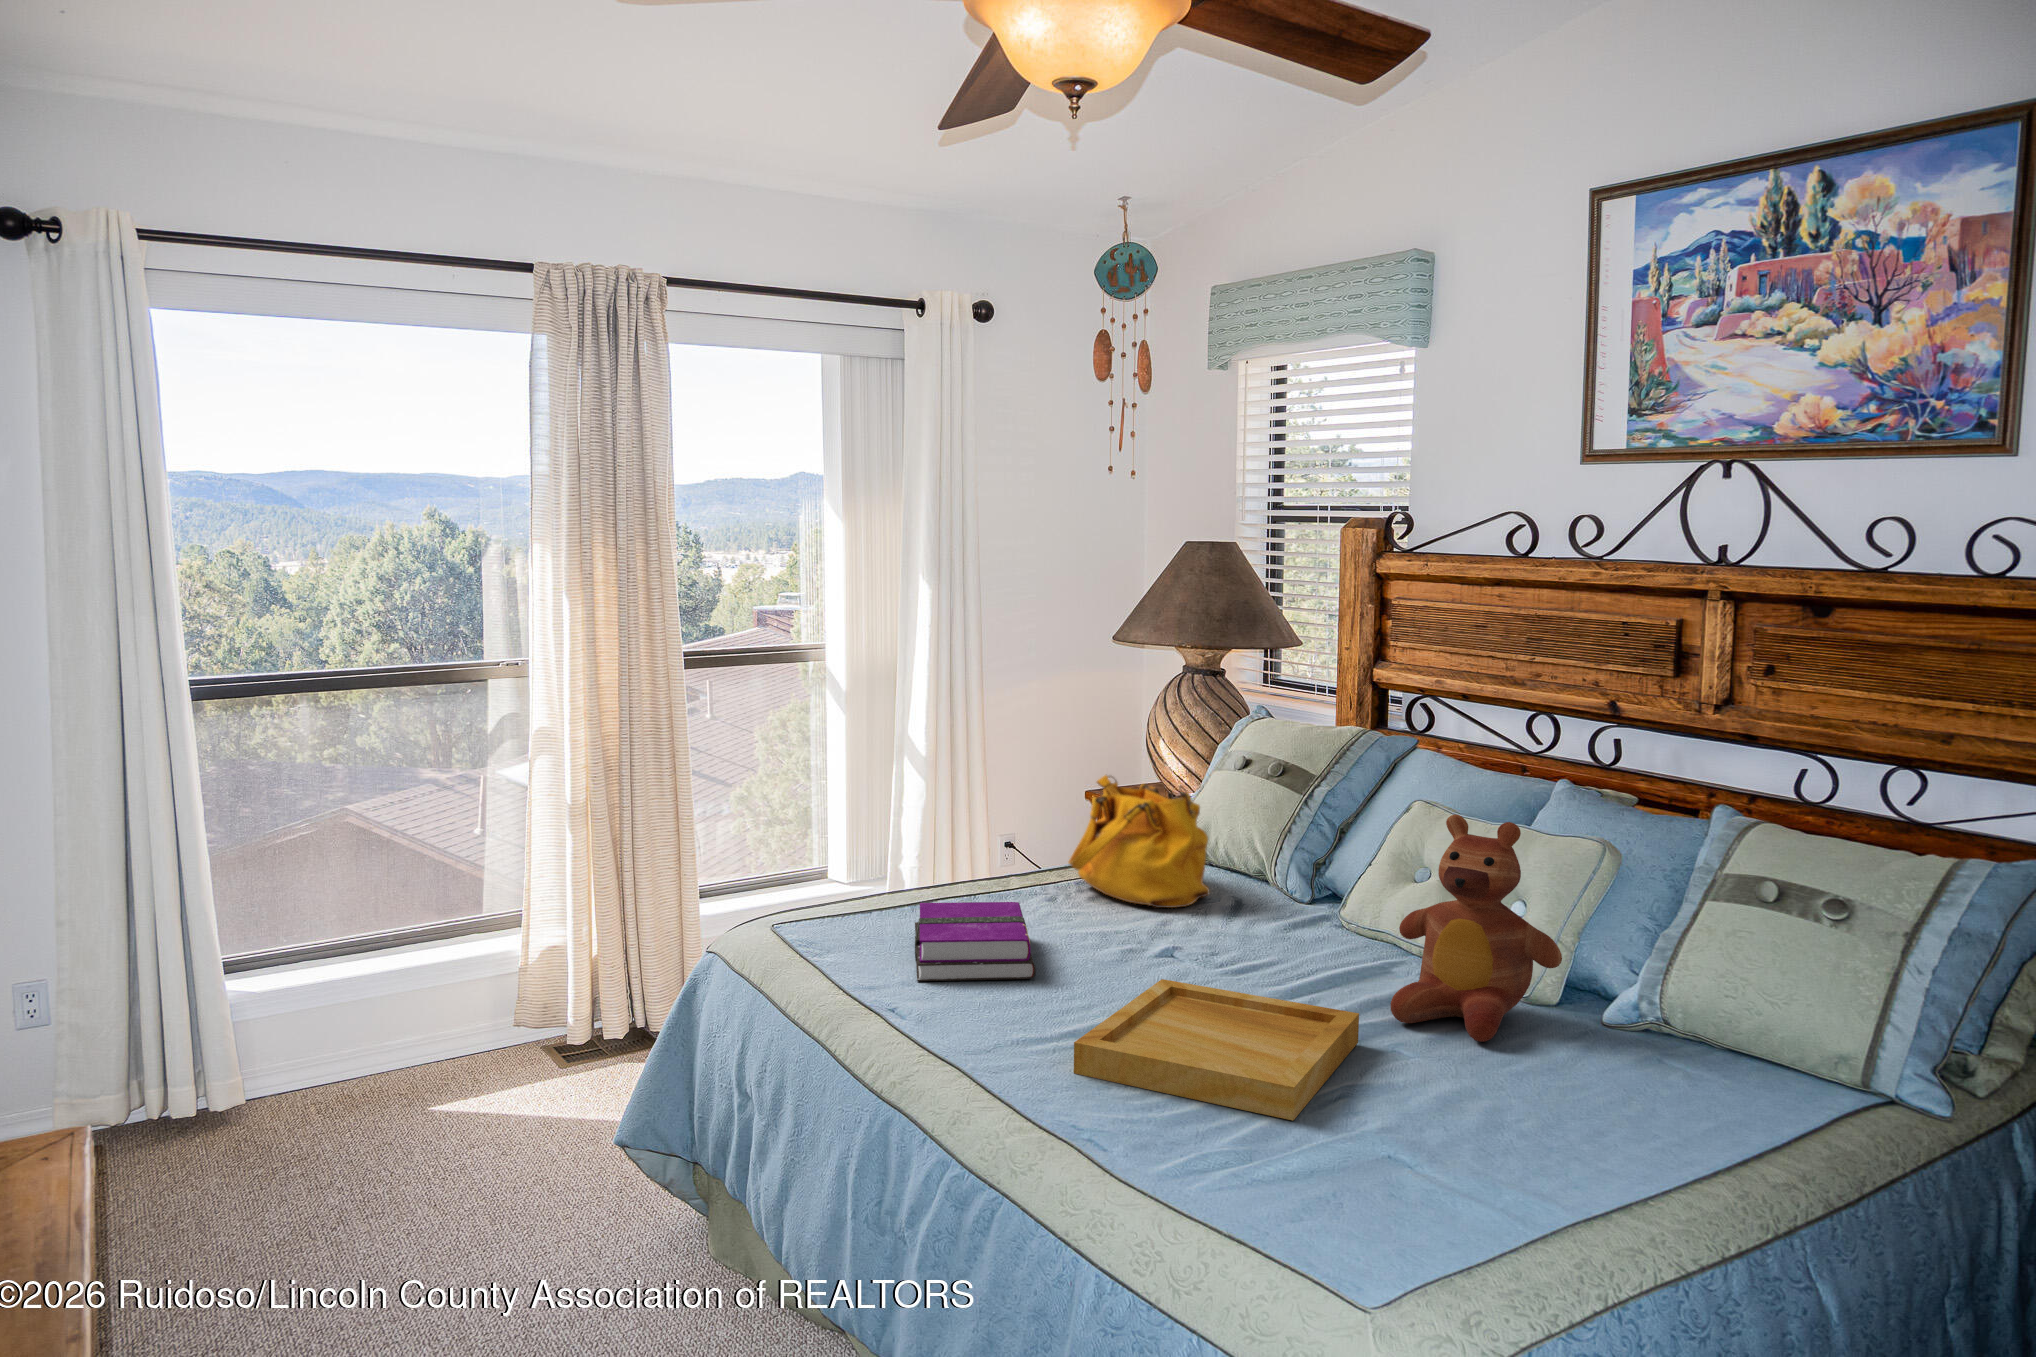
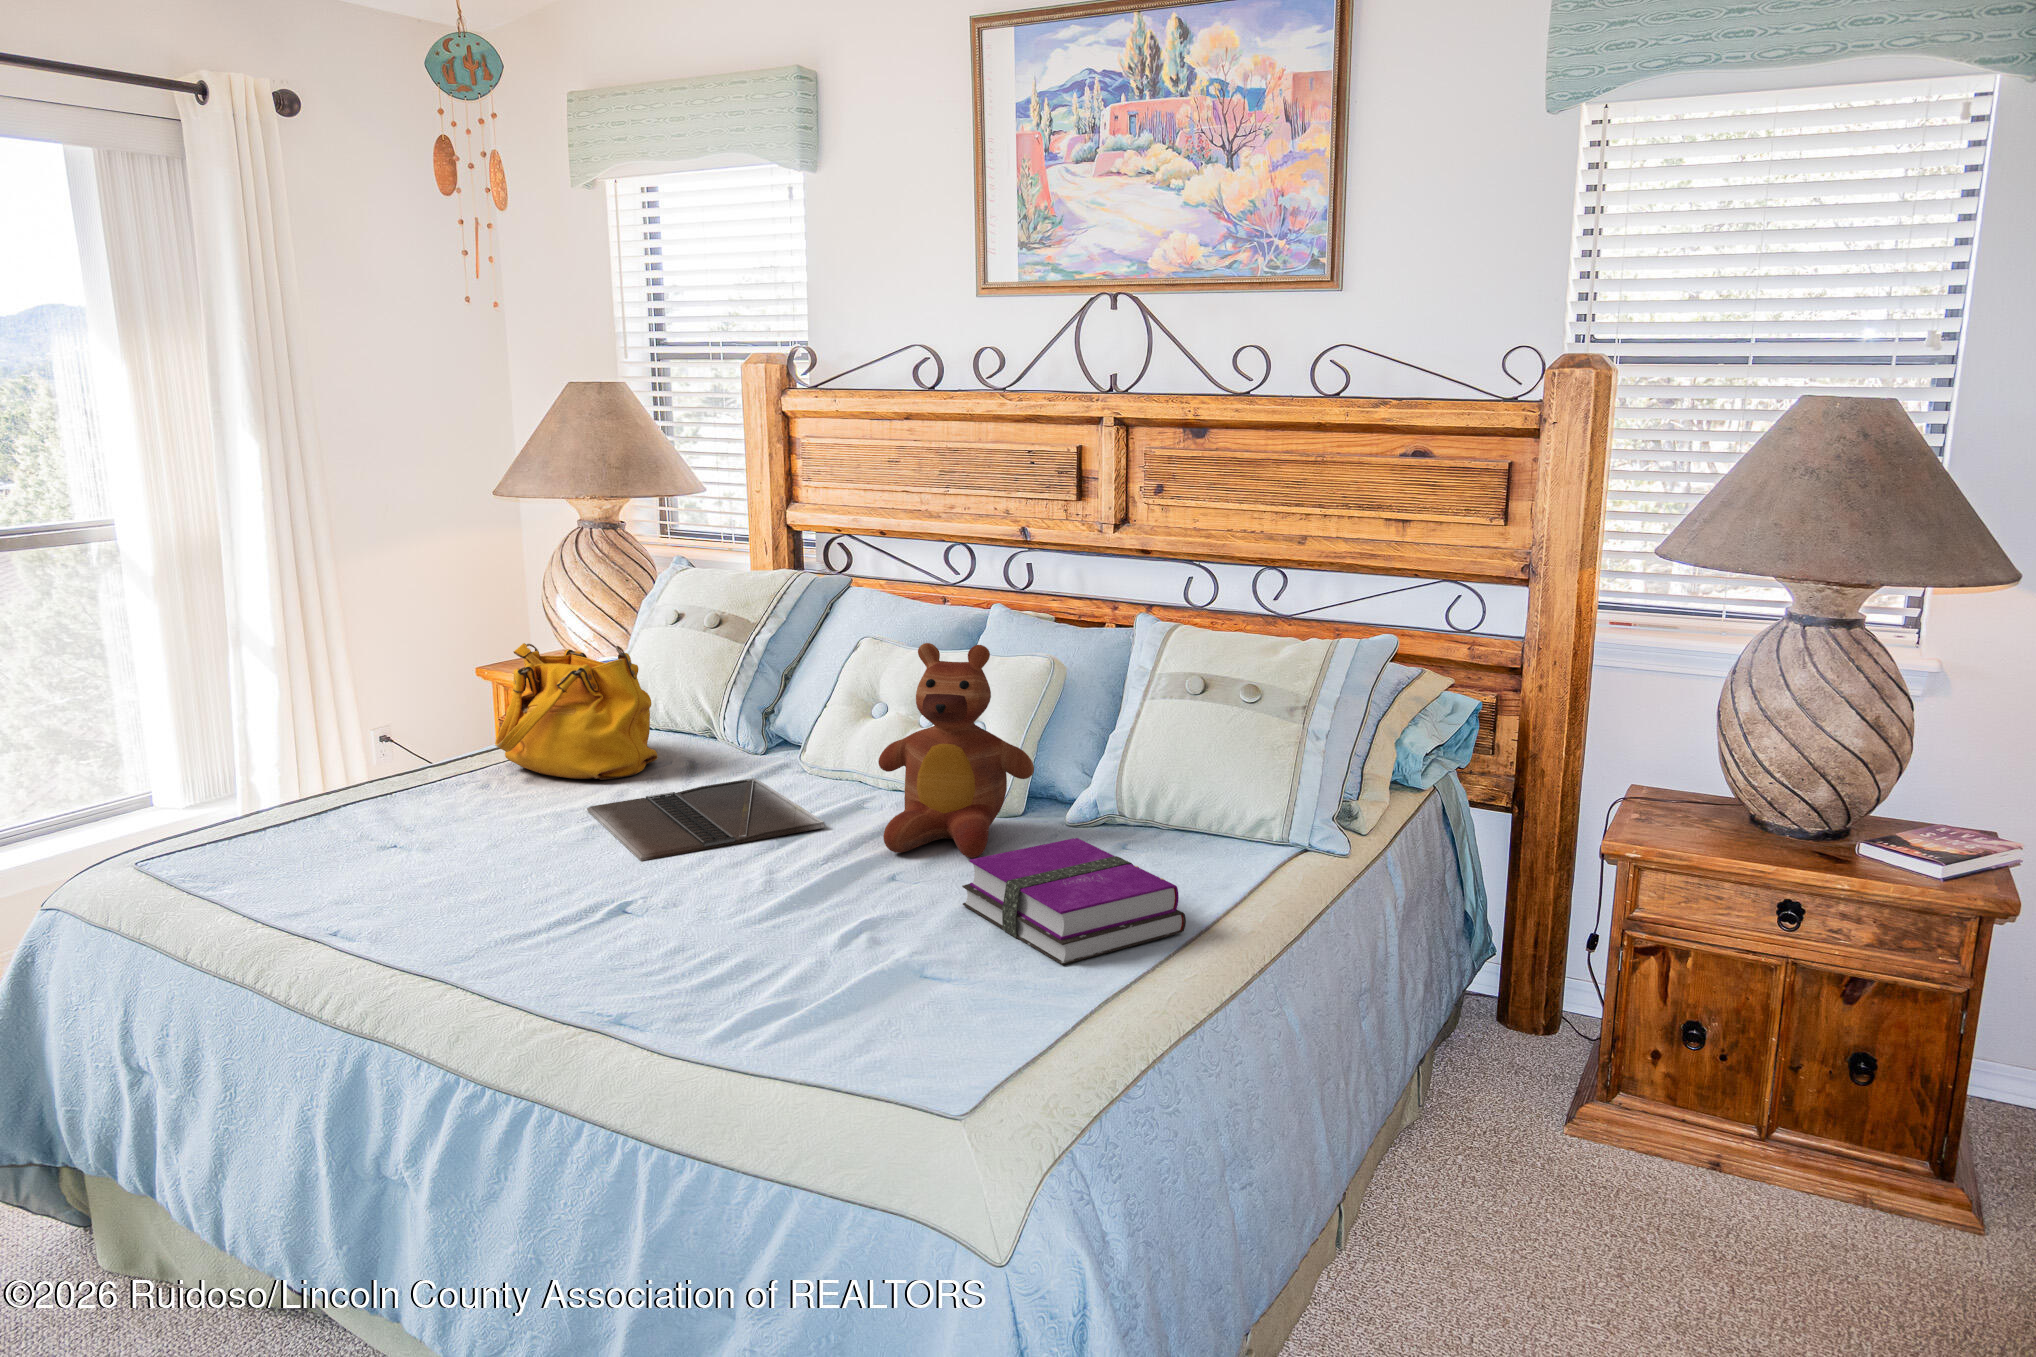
hardback book: present [915,902,1036,981] -> present [962,838,1186,965]
laptop: none [1132,926,1341,988] -> present [587,778,824,861]
tray: present [1074,979,1359,1121] -> none [578,850,863,966]

